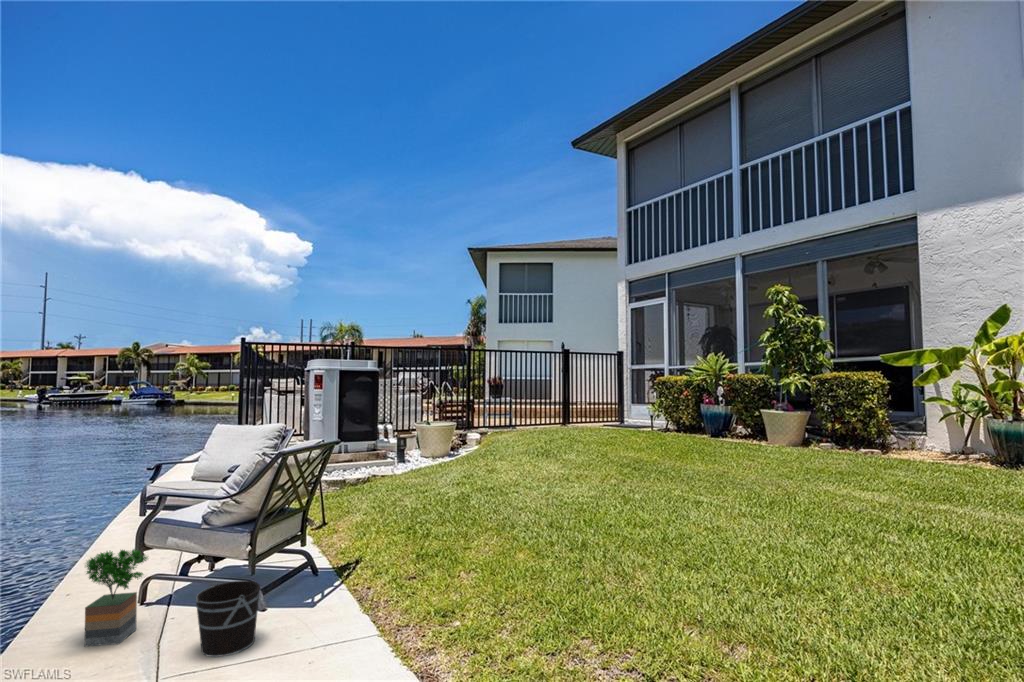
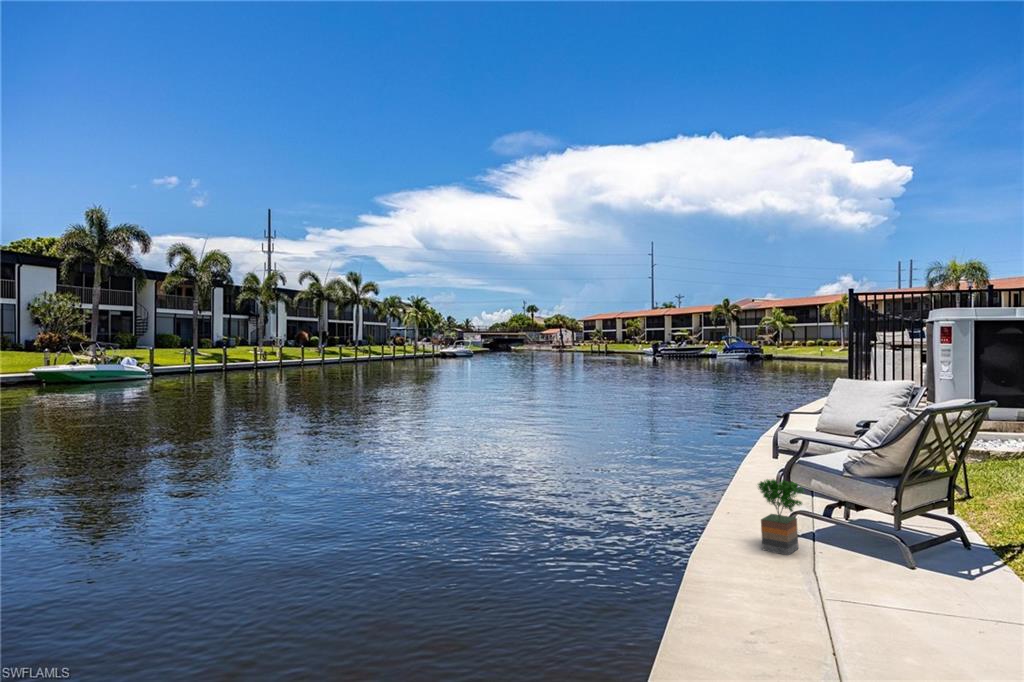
bucket: present [196,581,260,657] -> none [855,524,918,593]

